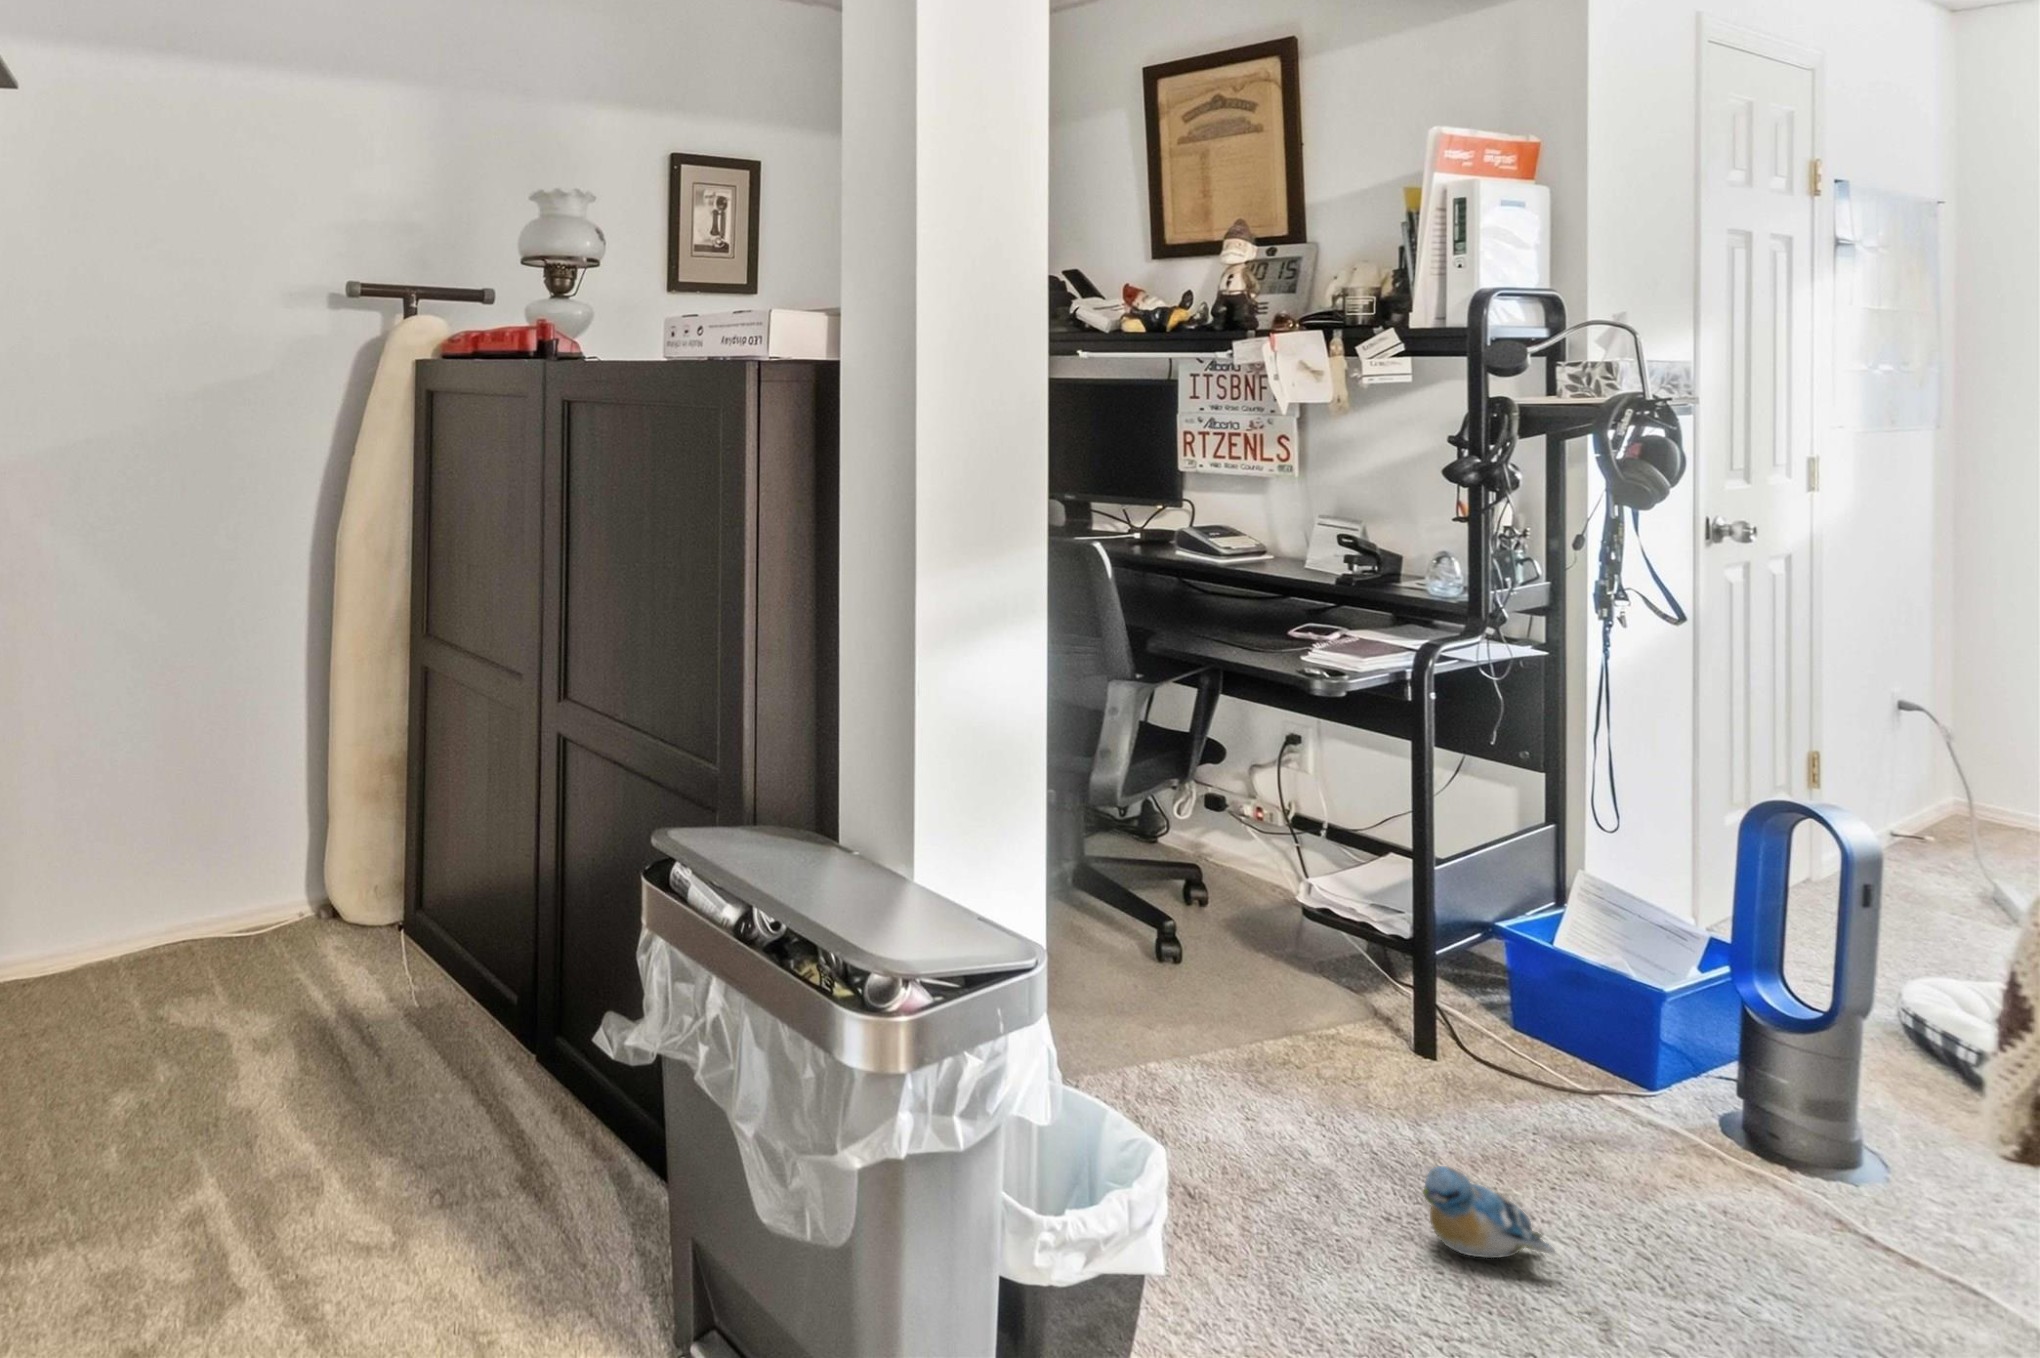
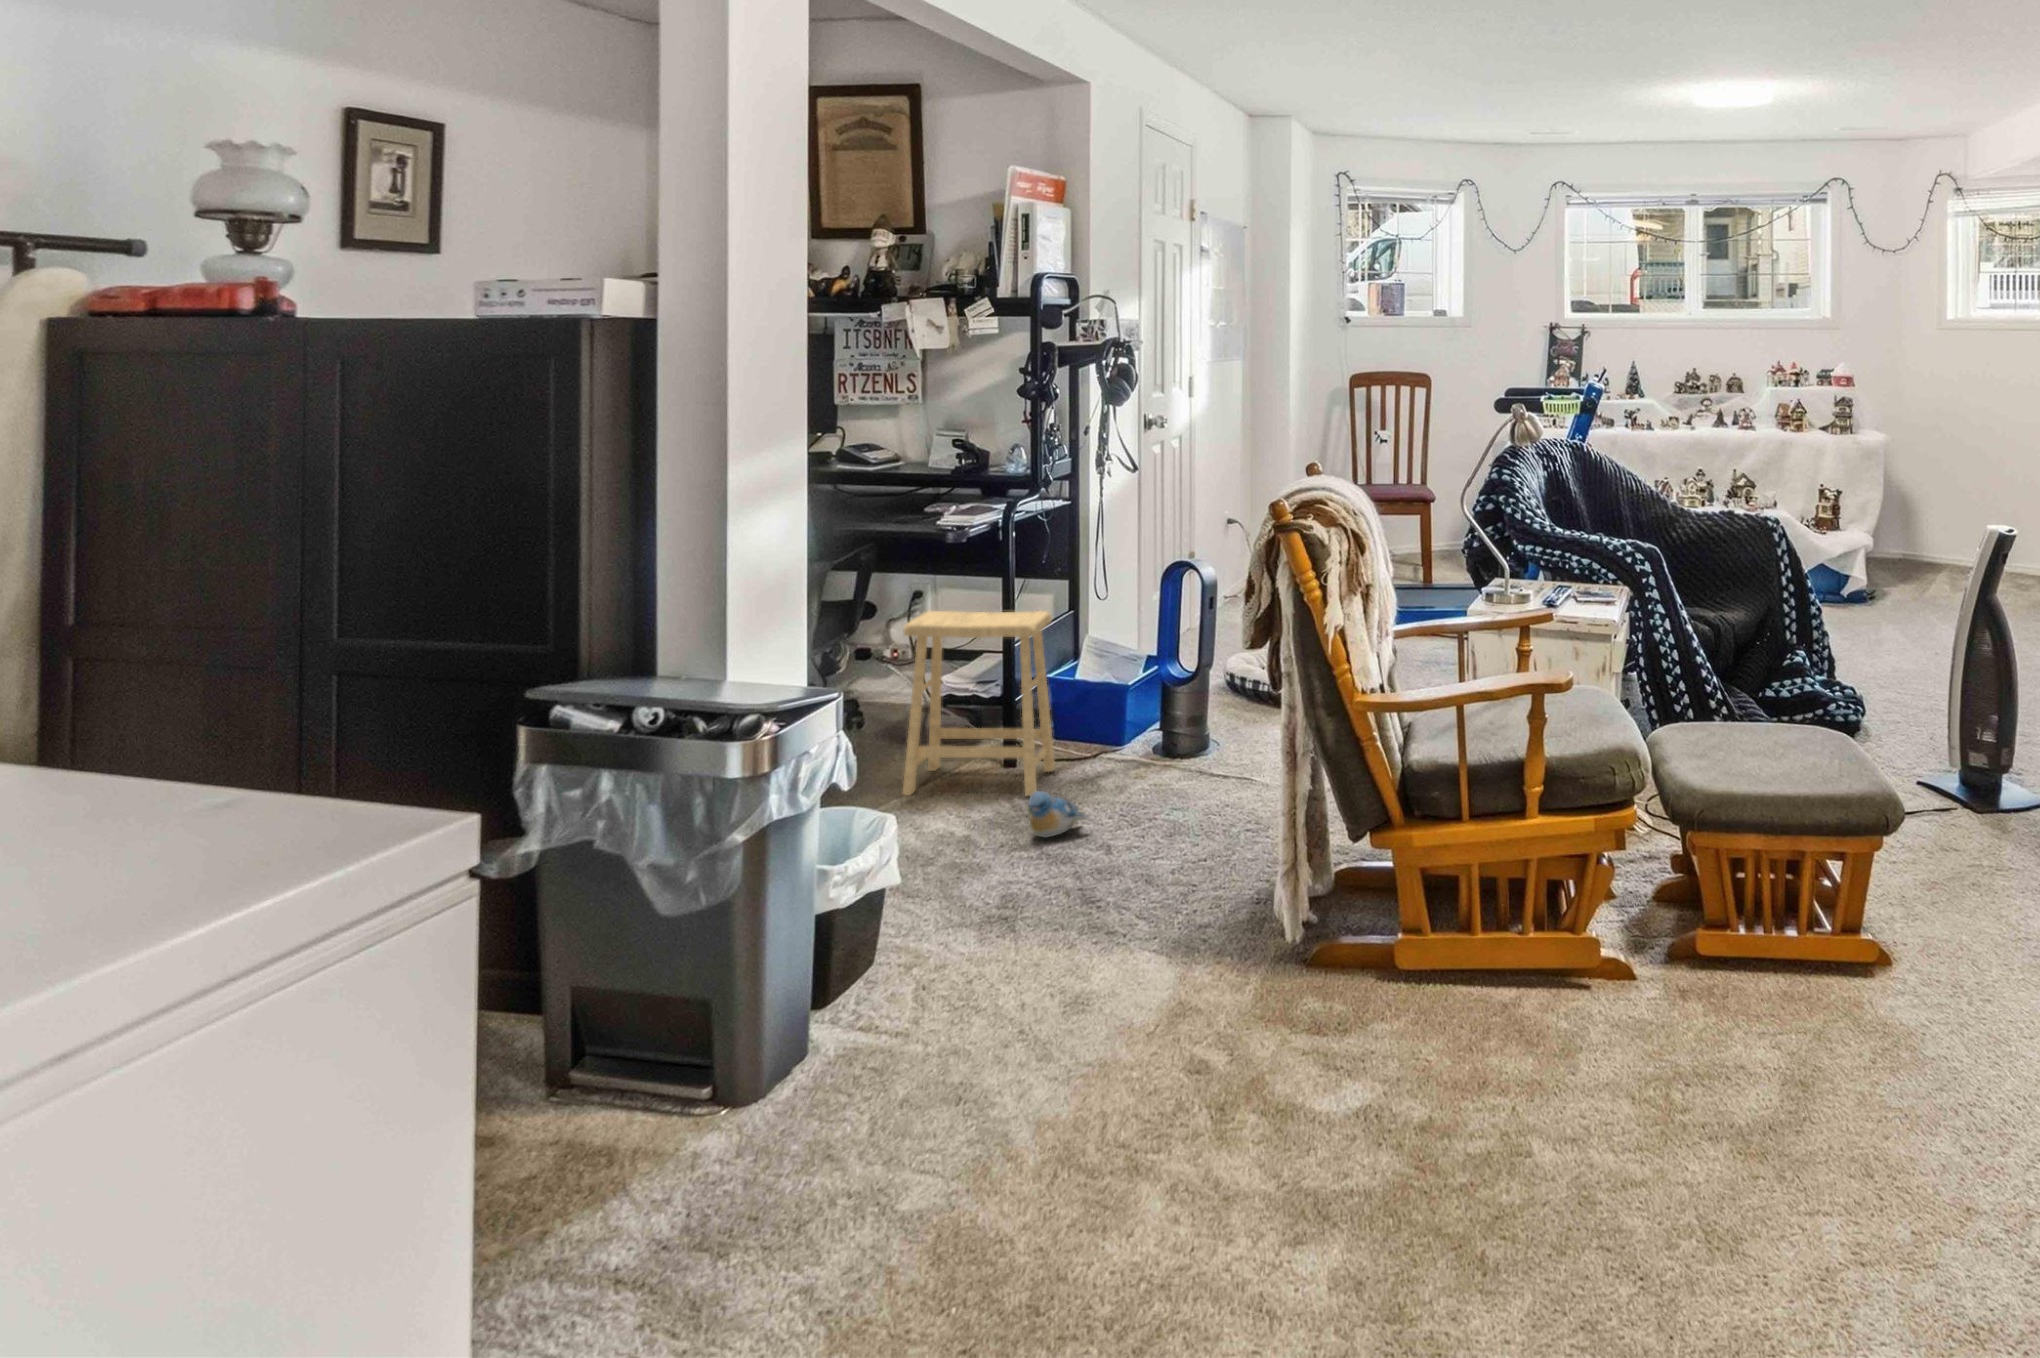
footstool: none [1228,790,1498,1146] -> present [903,611,1055,796]

